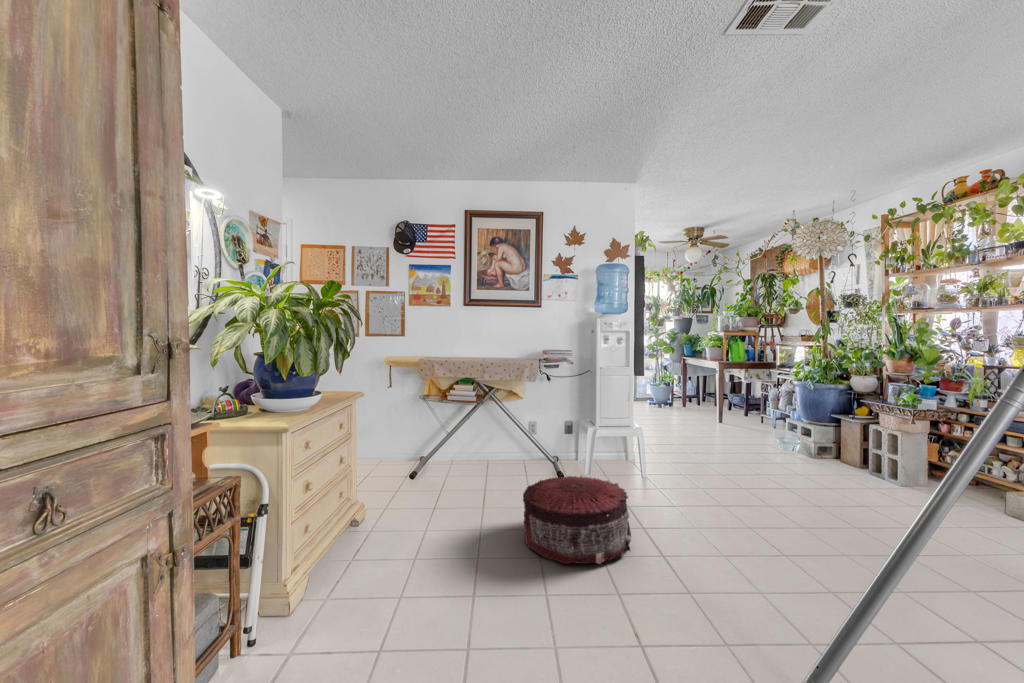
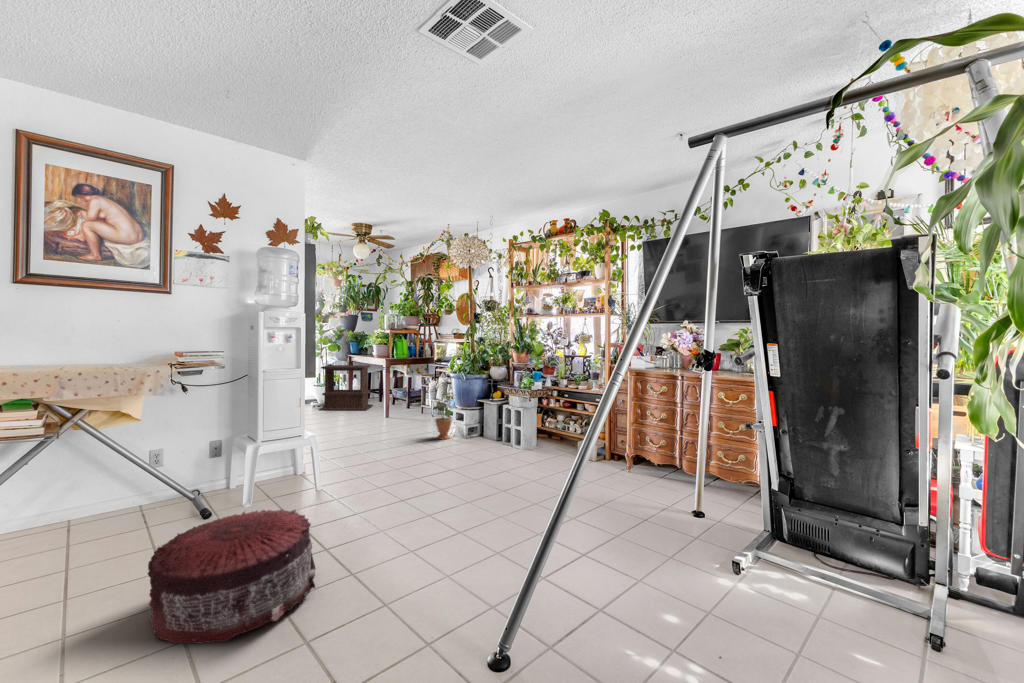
side table: none [652,367,706,414] -> present [319,365,373,411]
potted plant: none [769,400,799,455] -> present [433,393,453,439]

